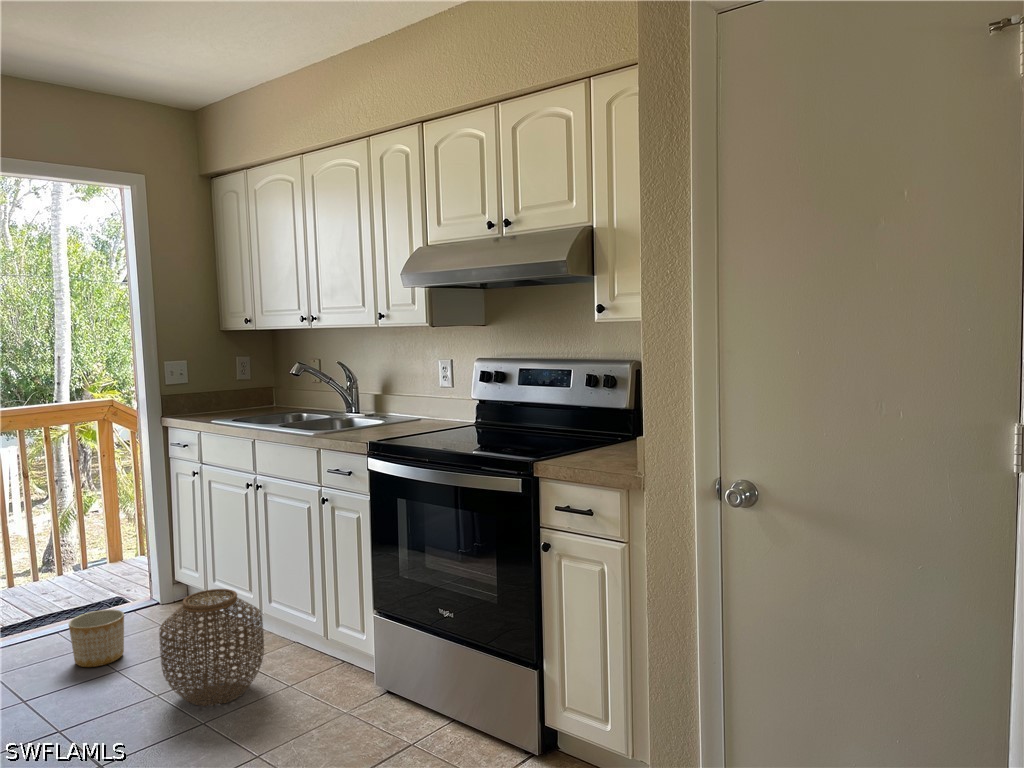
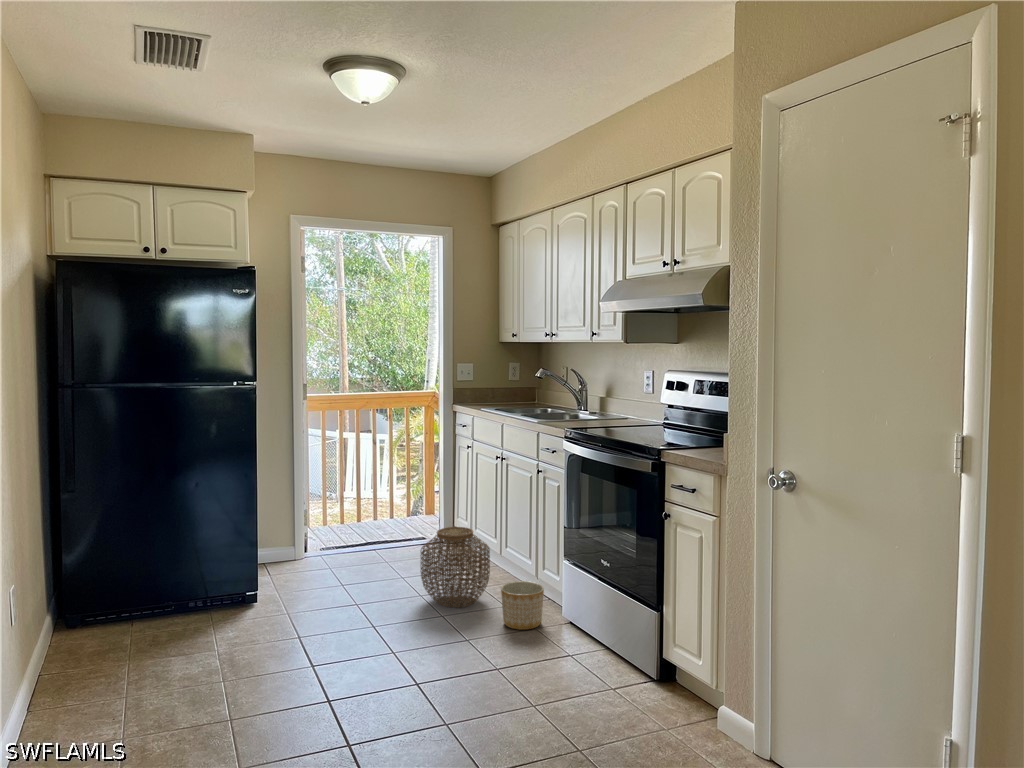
planter: present [69,610,124,667] -> present [501,581,544,630]

